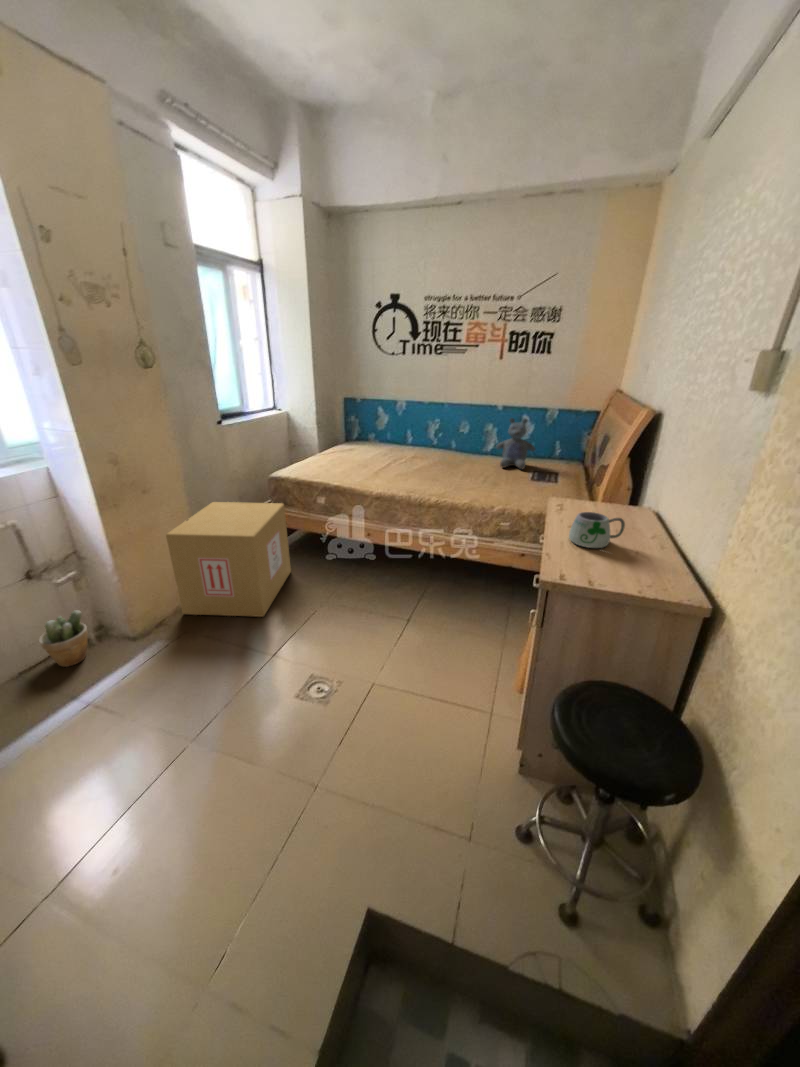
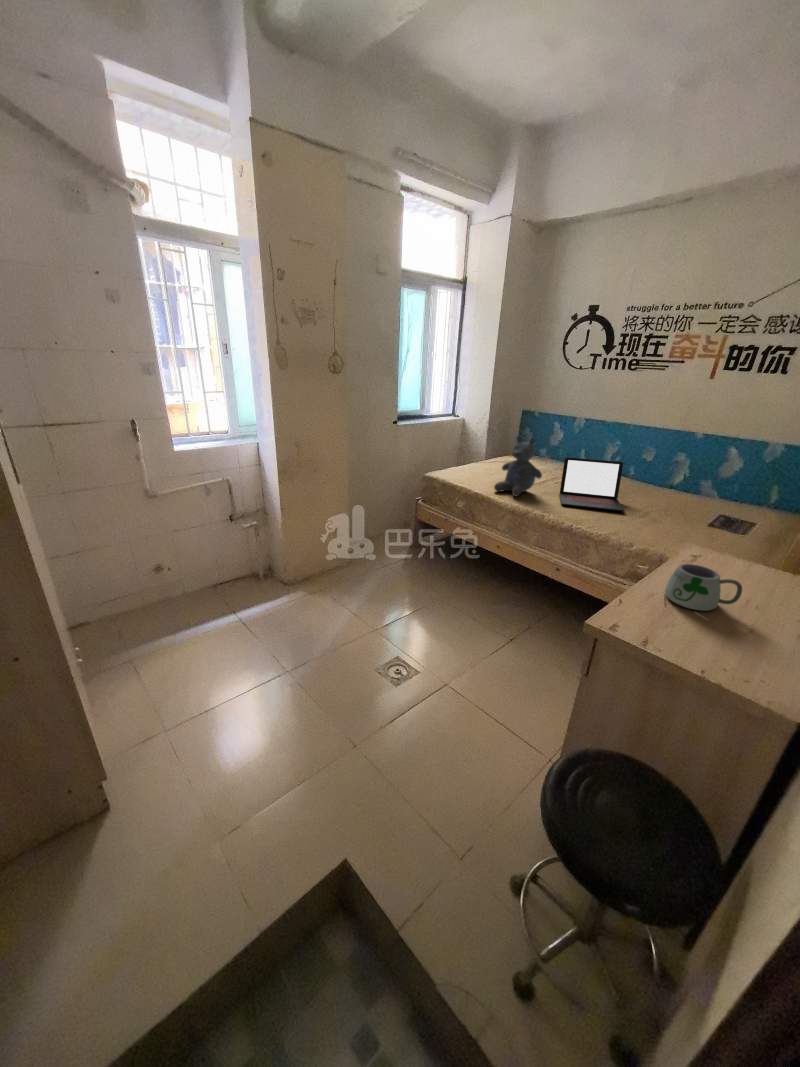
stuffed bear: present [496,418,535,469] -> present [494,436,542,496]
laptop: none [409,437,470,483] -> present [559,457,624,511]
cardboard box: present [166,502,291,617] -> none [323,490,428,596]
potted plant: present [39,610,88,667] -> none [226,551,257,591]

